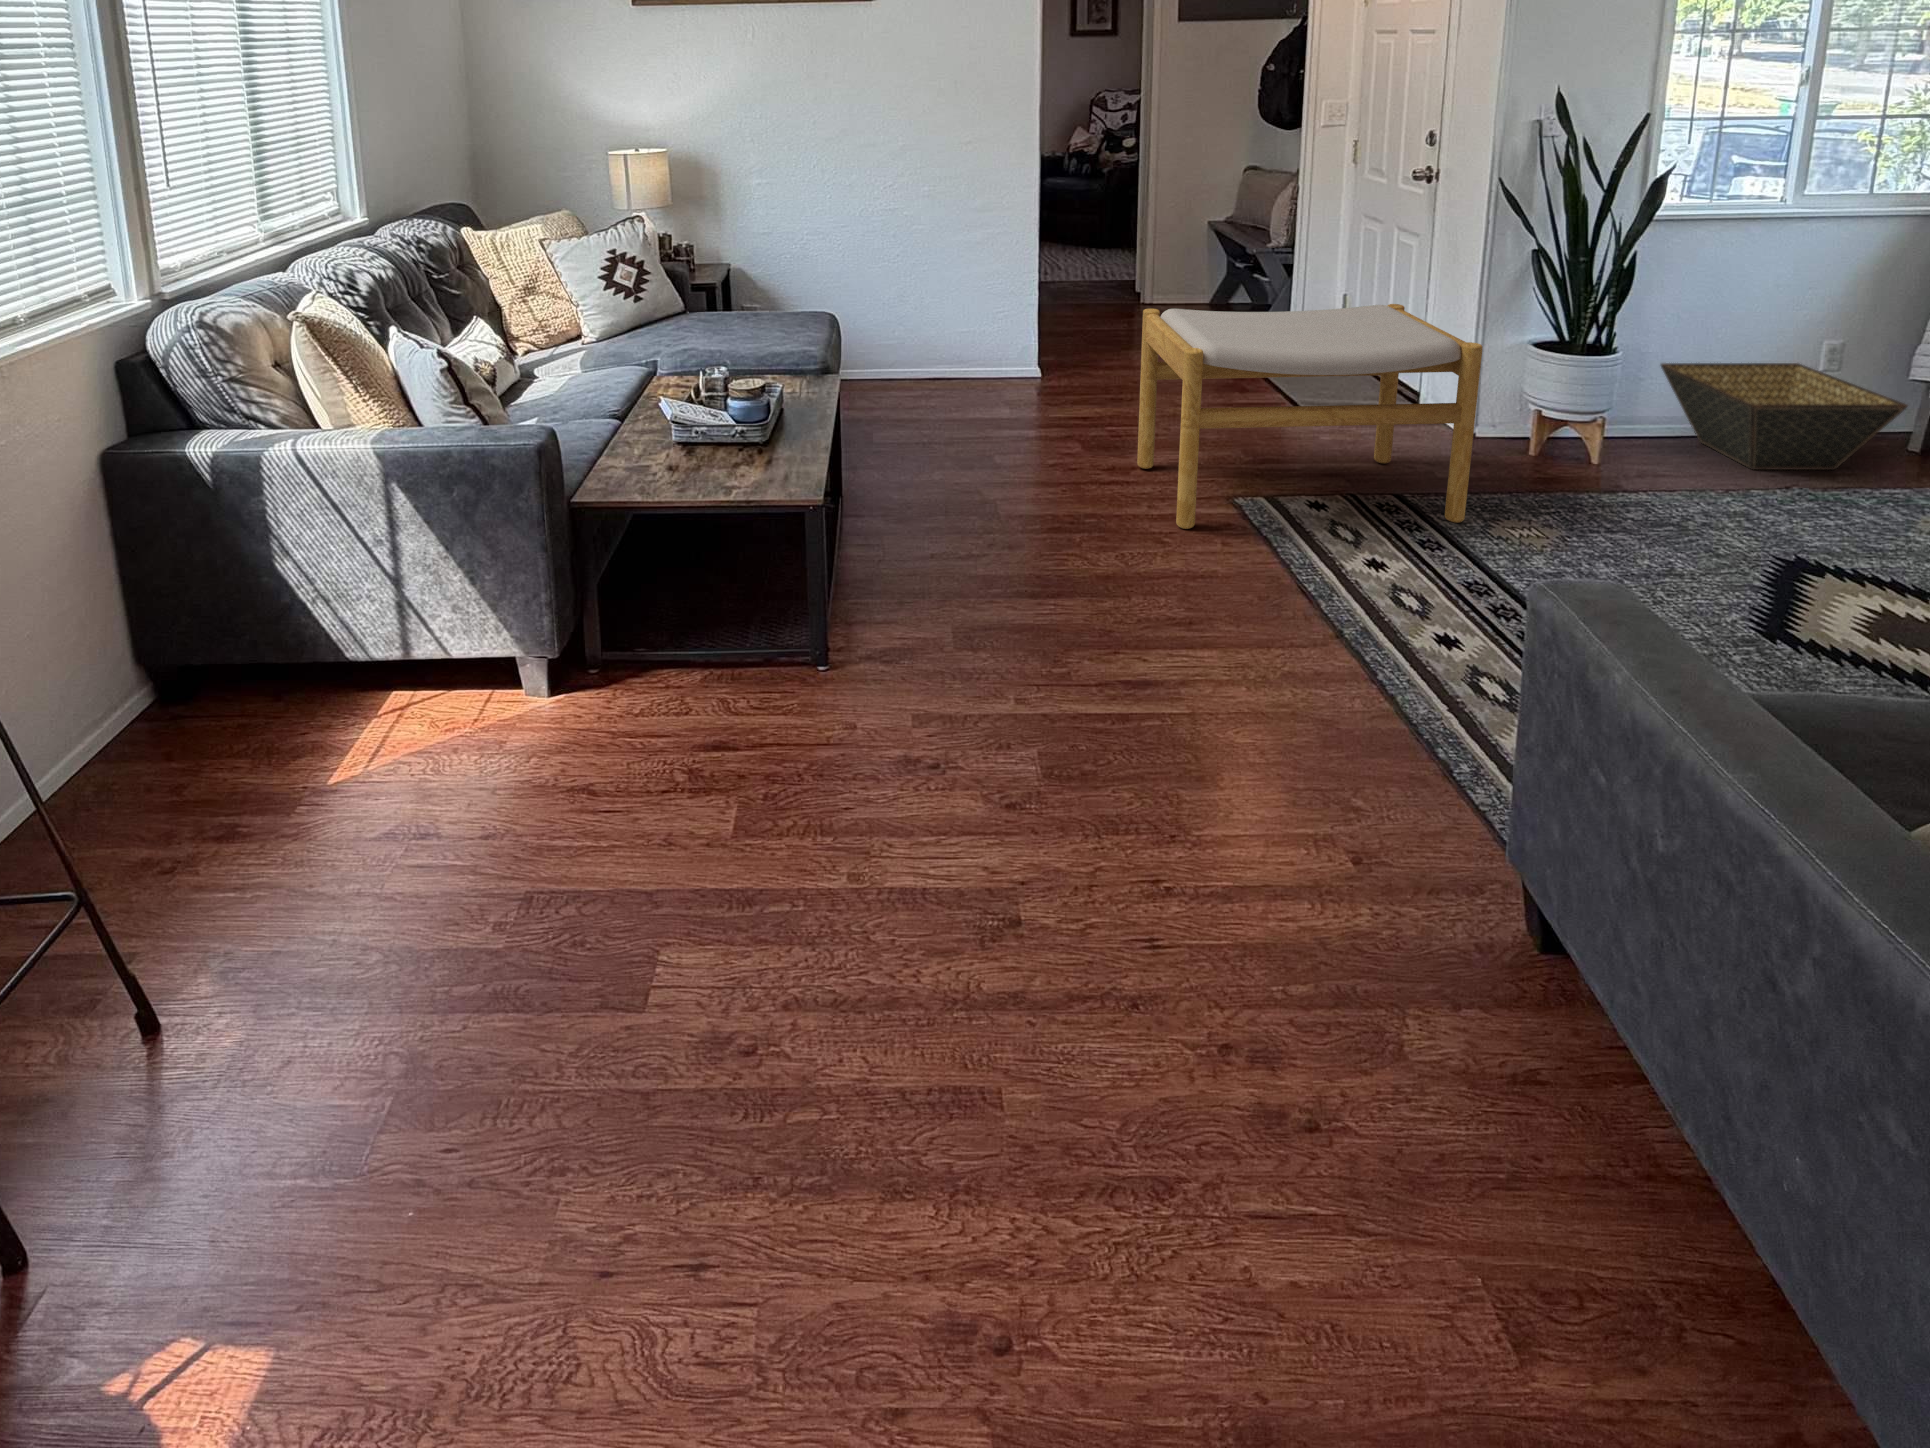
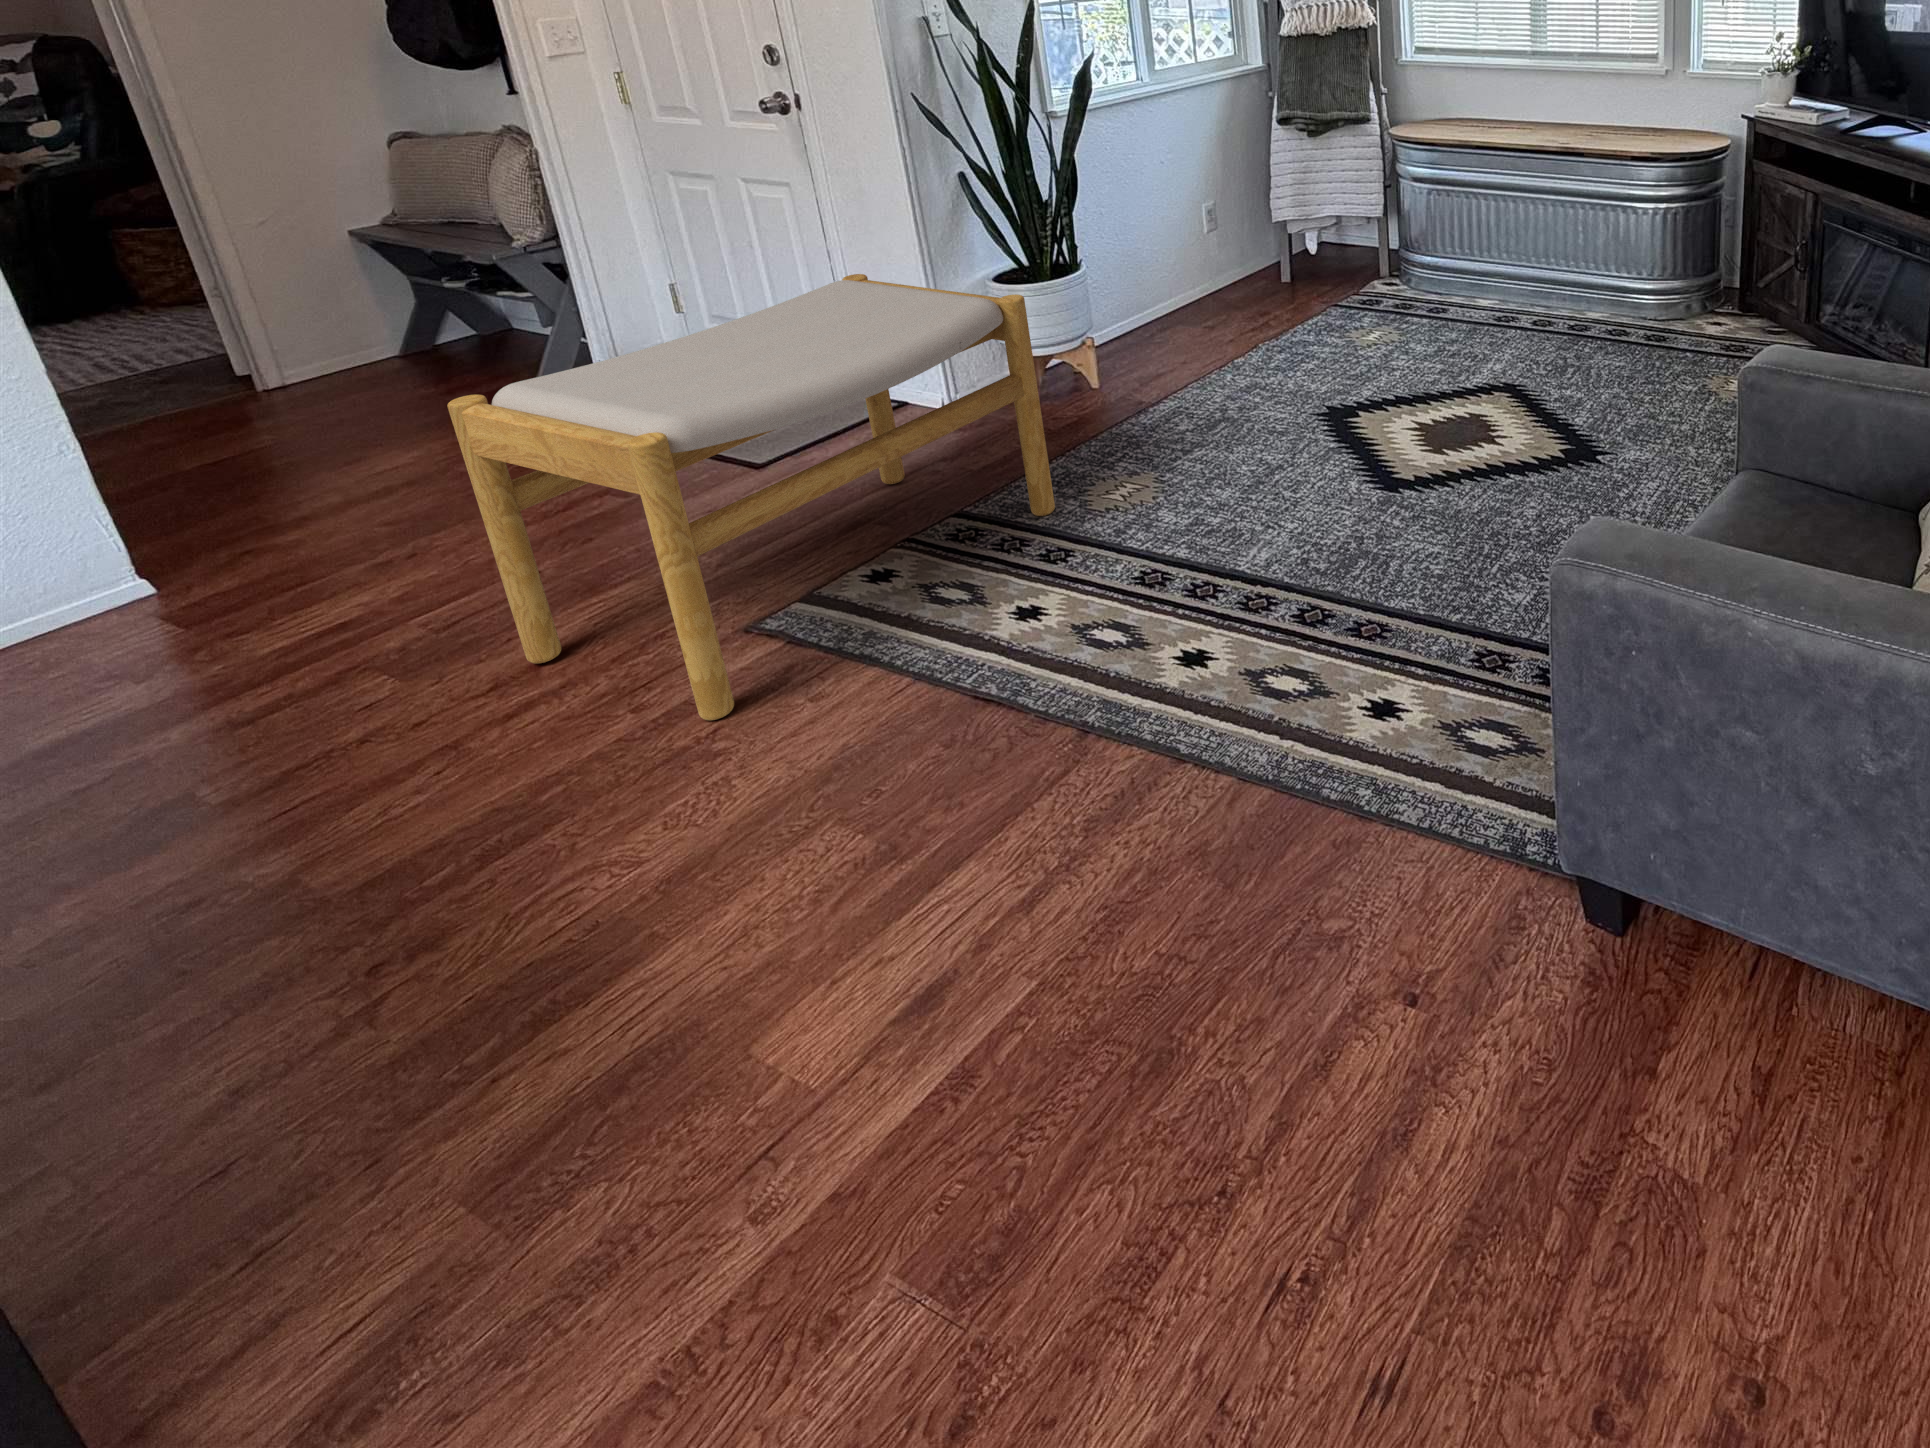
basket: present [1661,363,1907,470] -> none [1099,230,1301,341]

